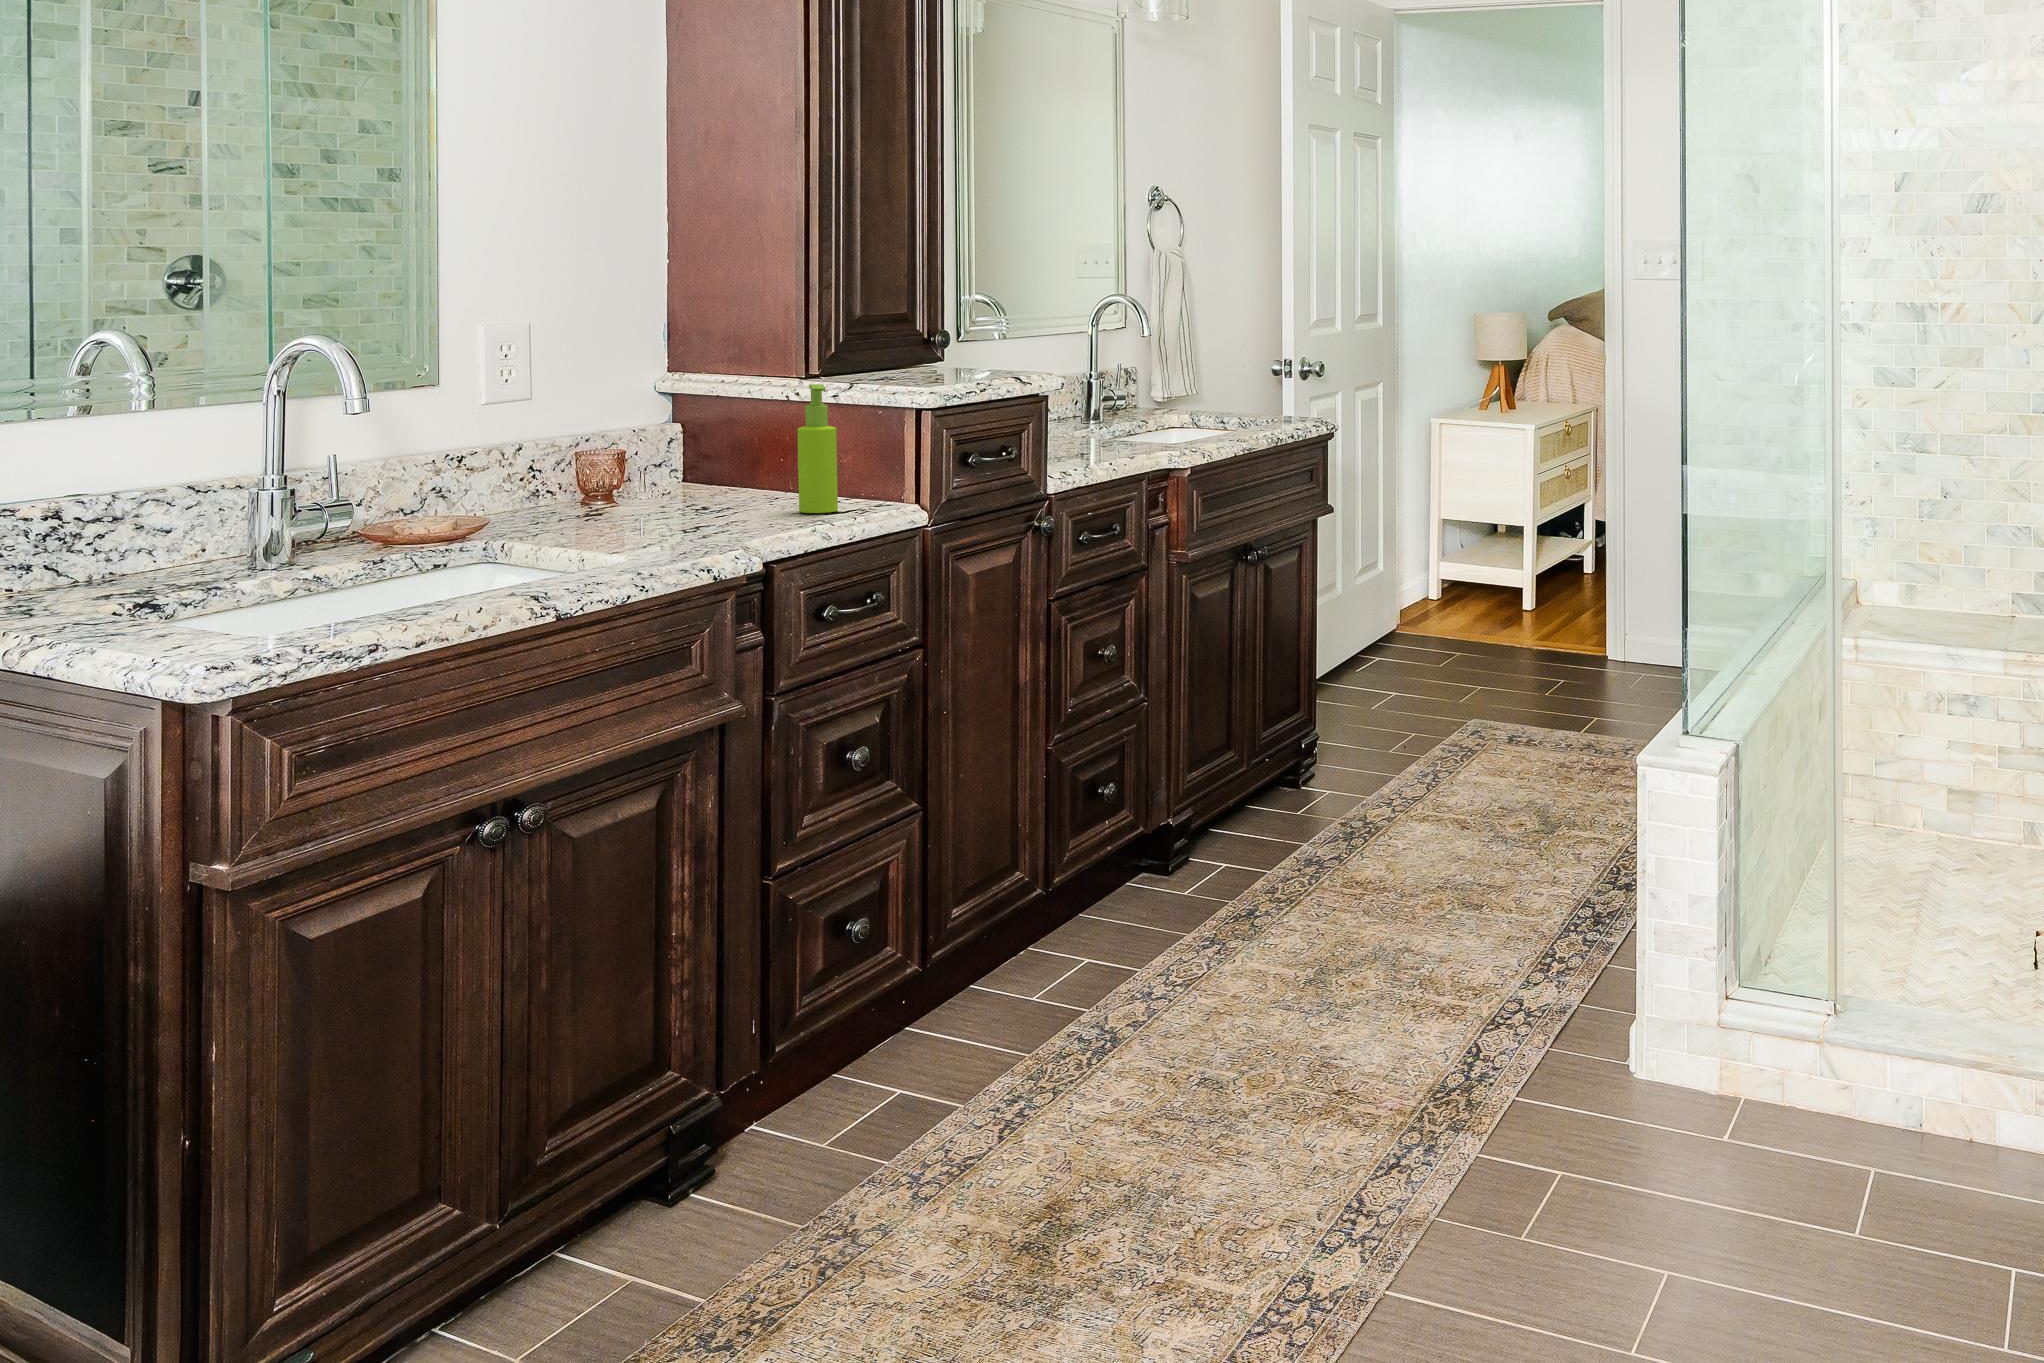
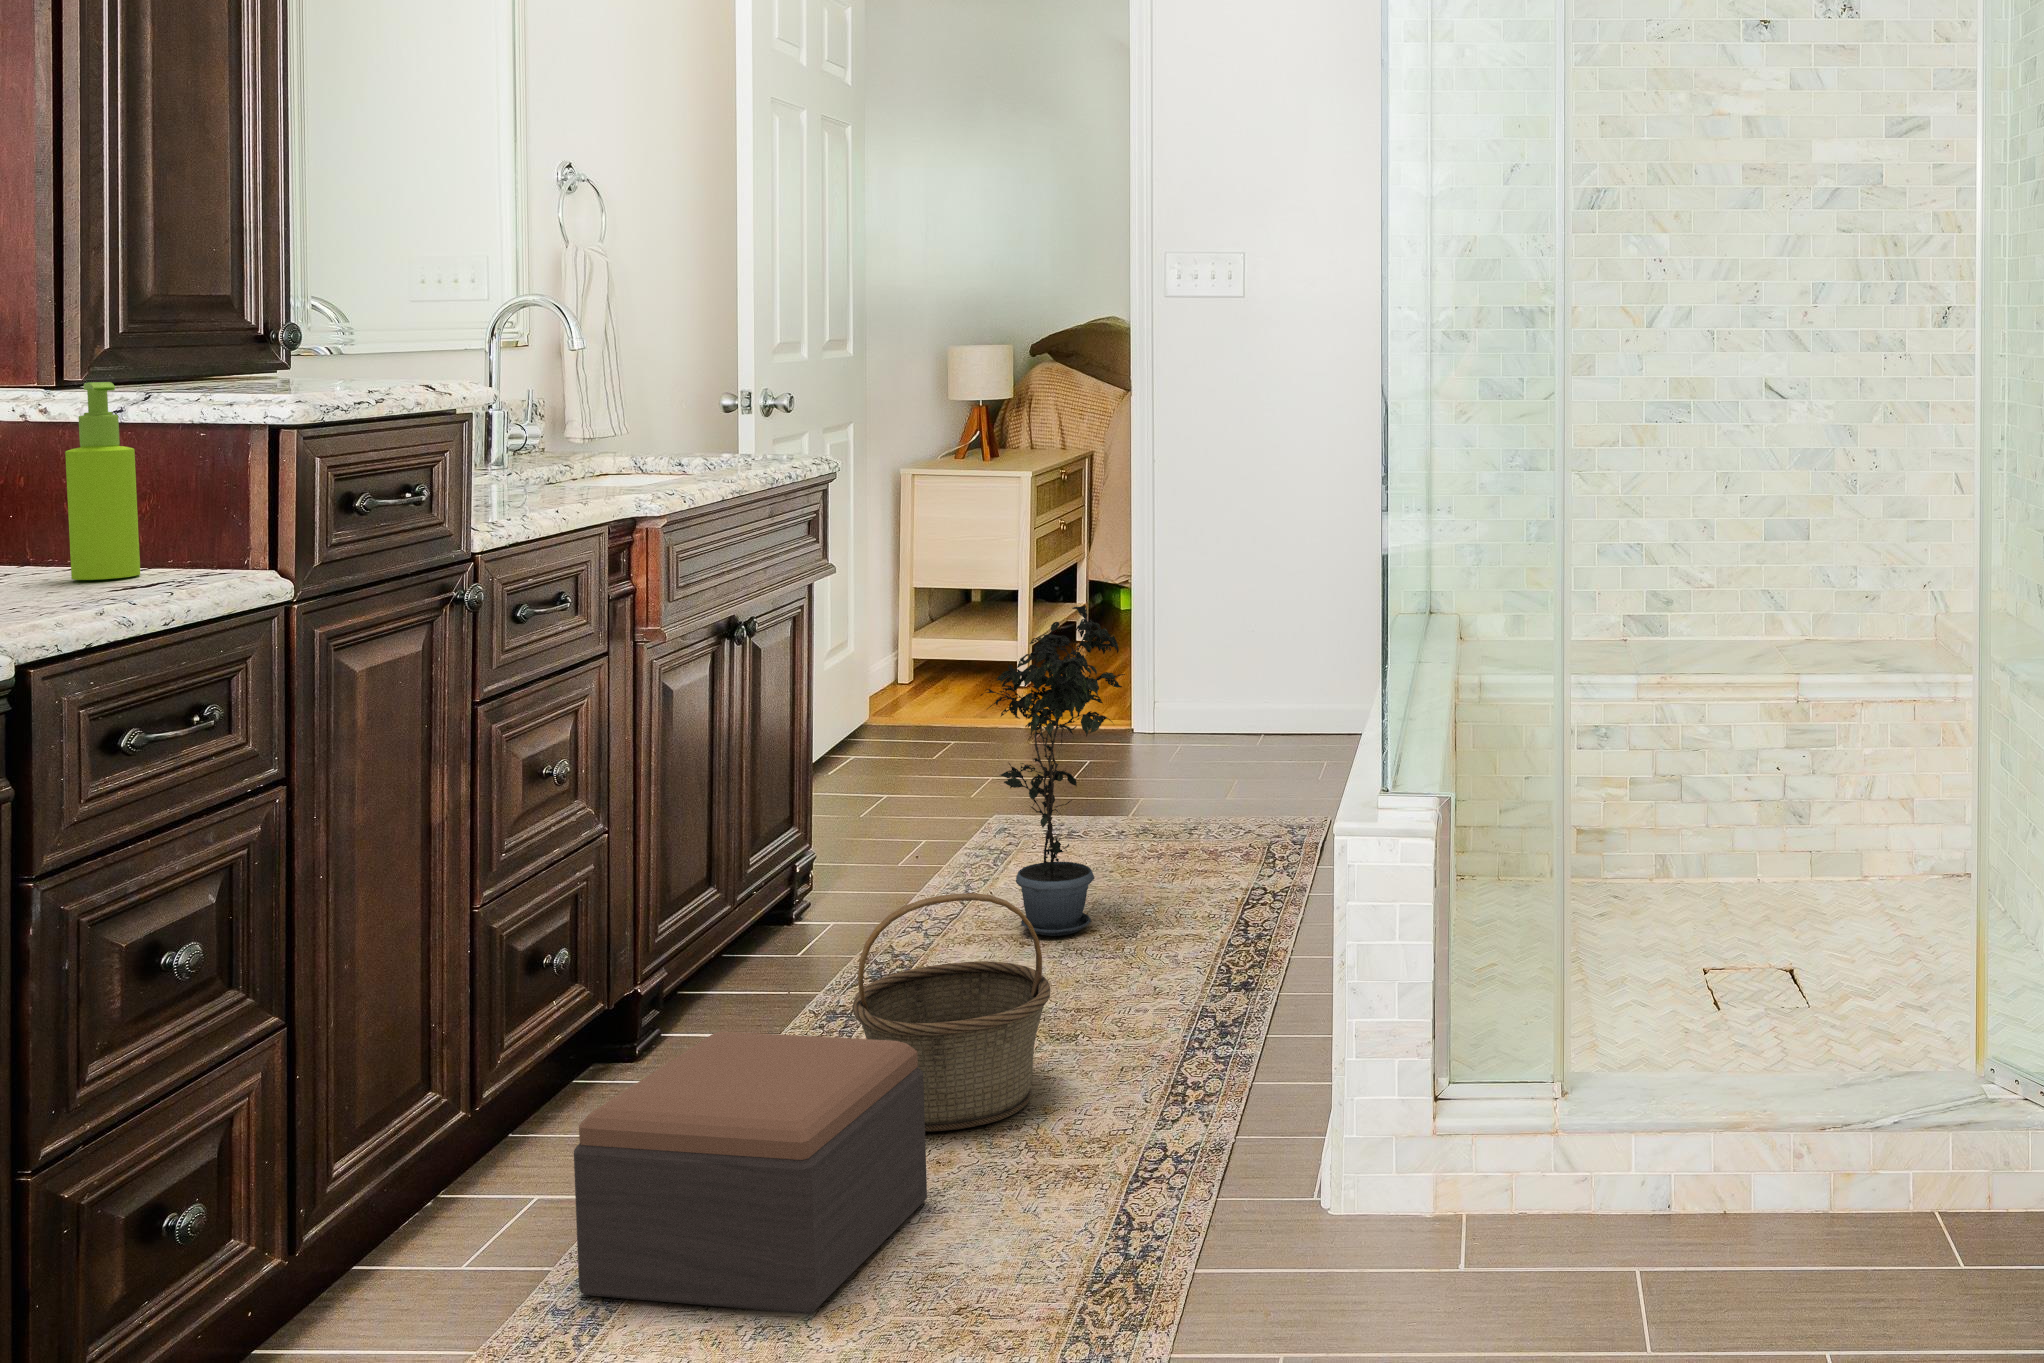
potted plant: none [1438,558,1555,825] -> present [980,606,1125,936]
basket: none [1303,782,1452,961] -> present [852,893,1051,1131]
footstool: none [1091,861,1337,1072] -> present [574,1031,927,1314]

